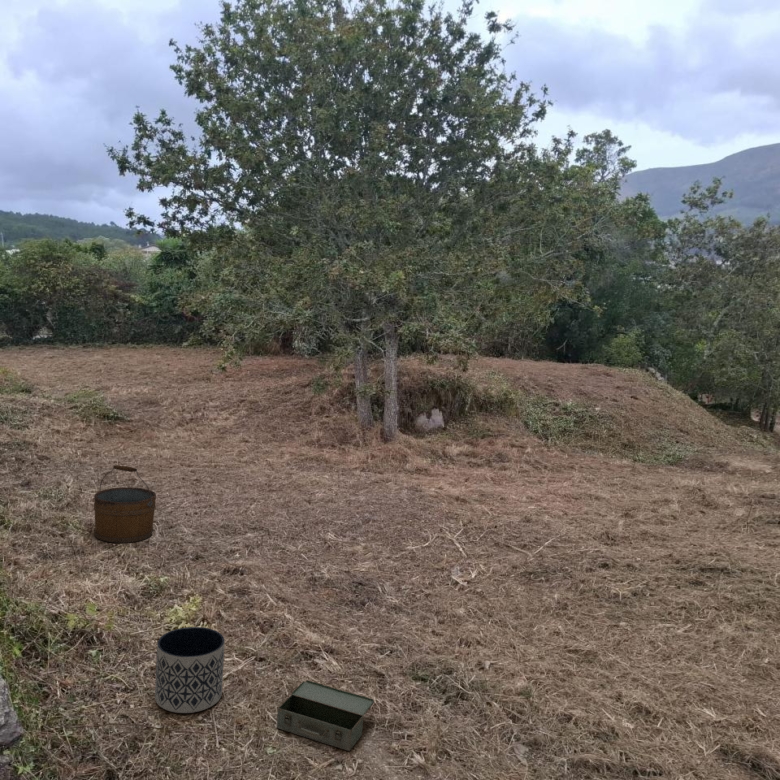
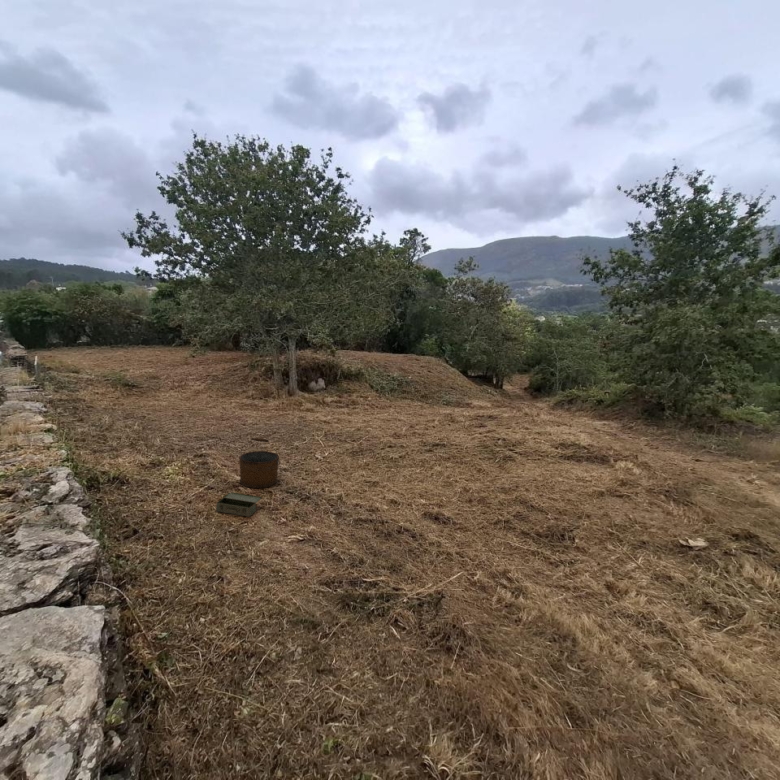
bucket: present [94,465,156,543] -> present [240,438,279,488]
planter: present [155,627,225,713] -> none [158,473,191,509]

